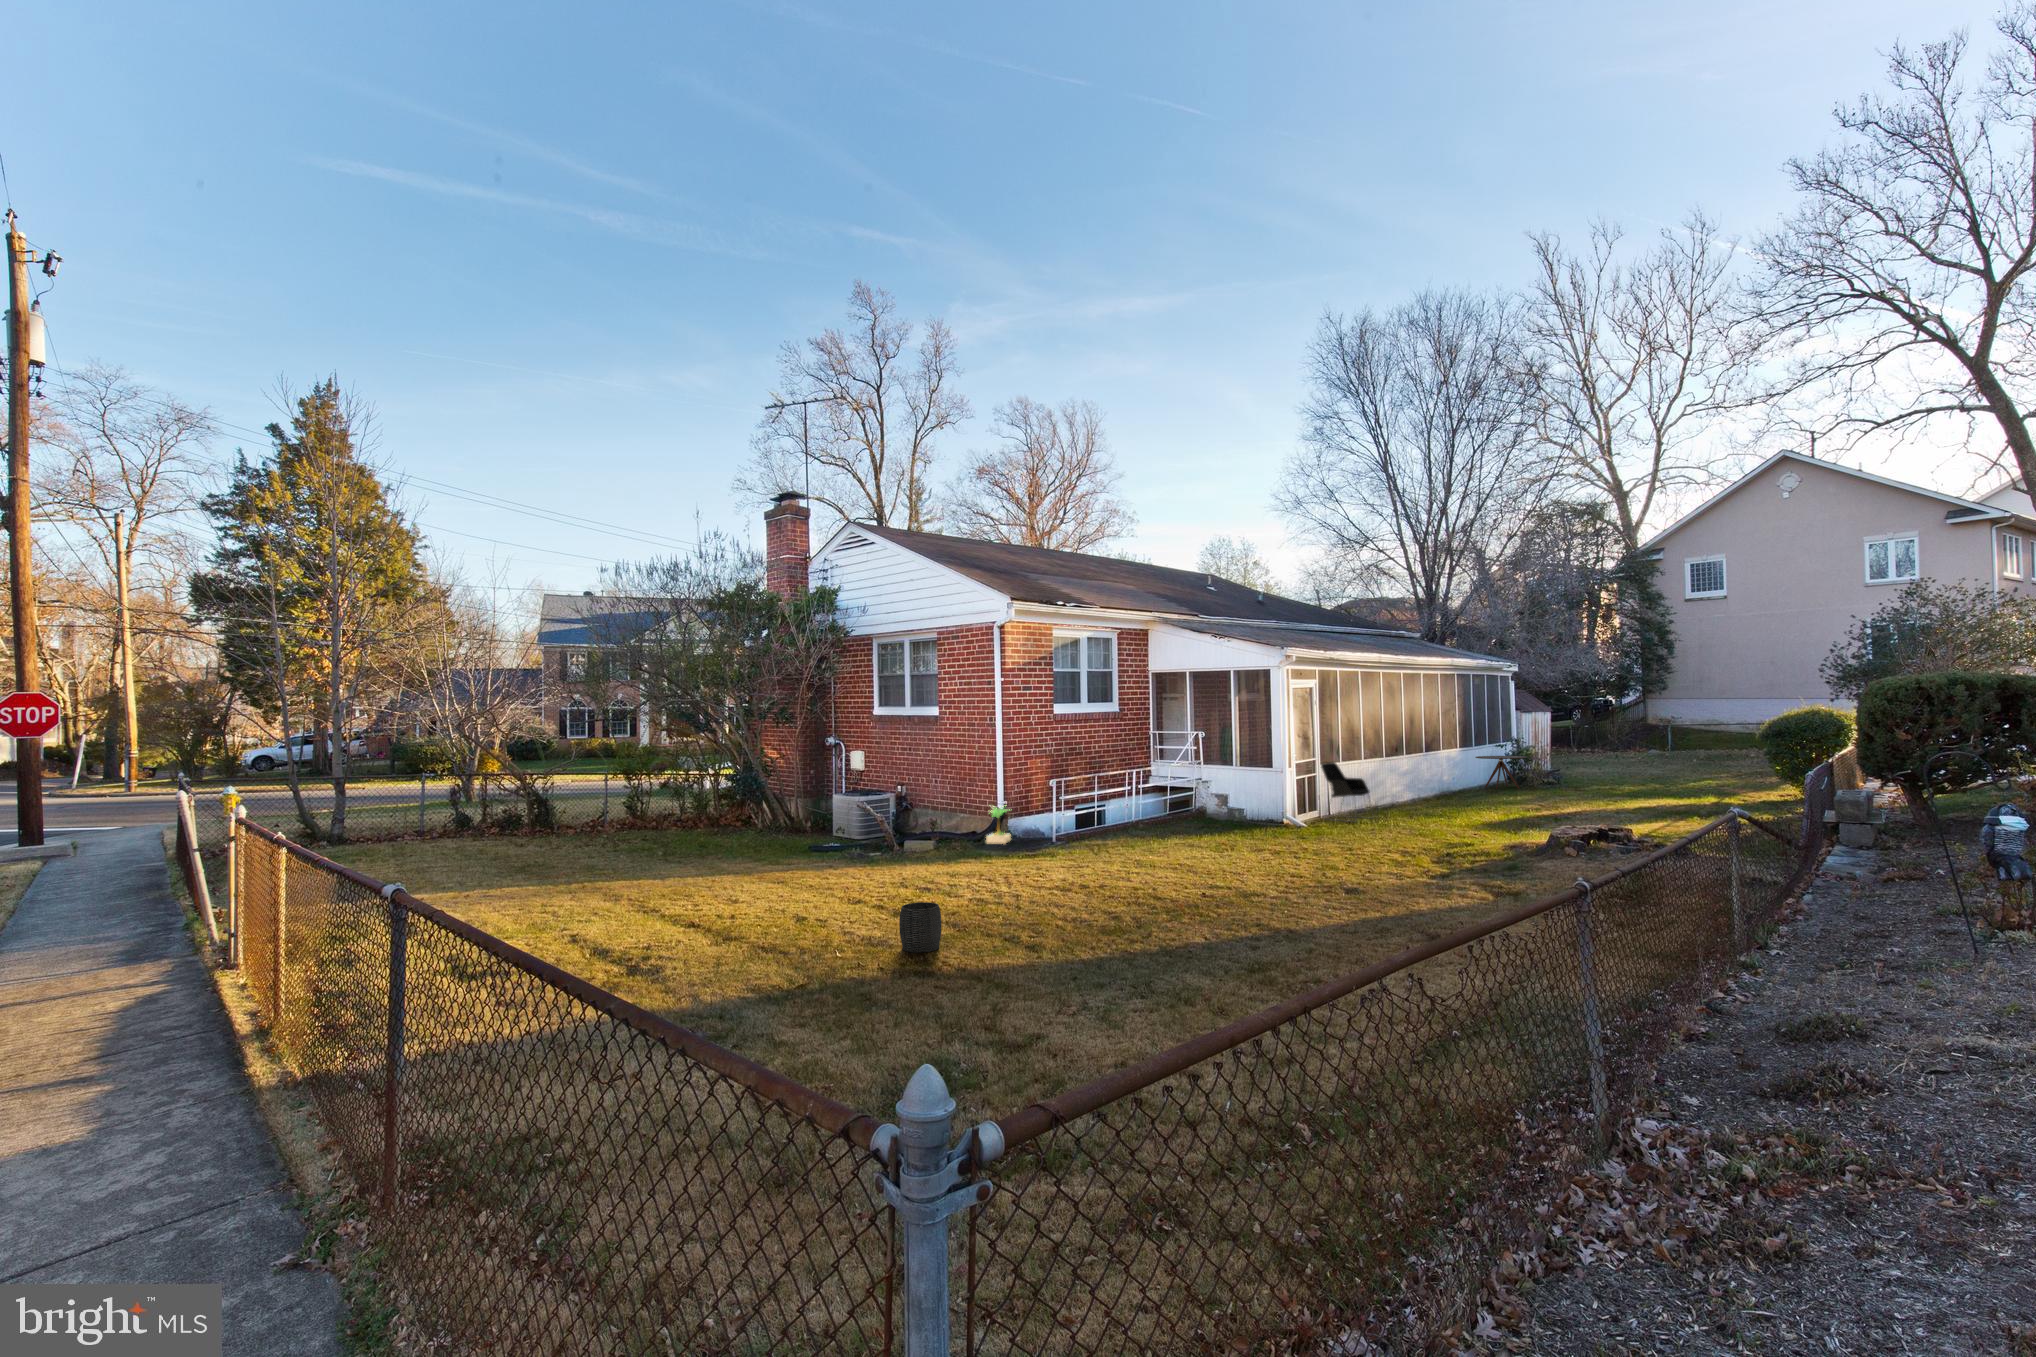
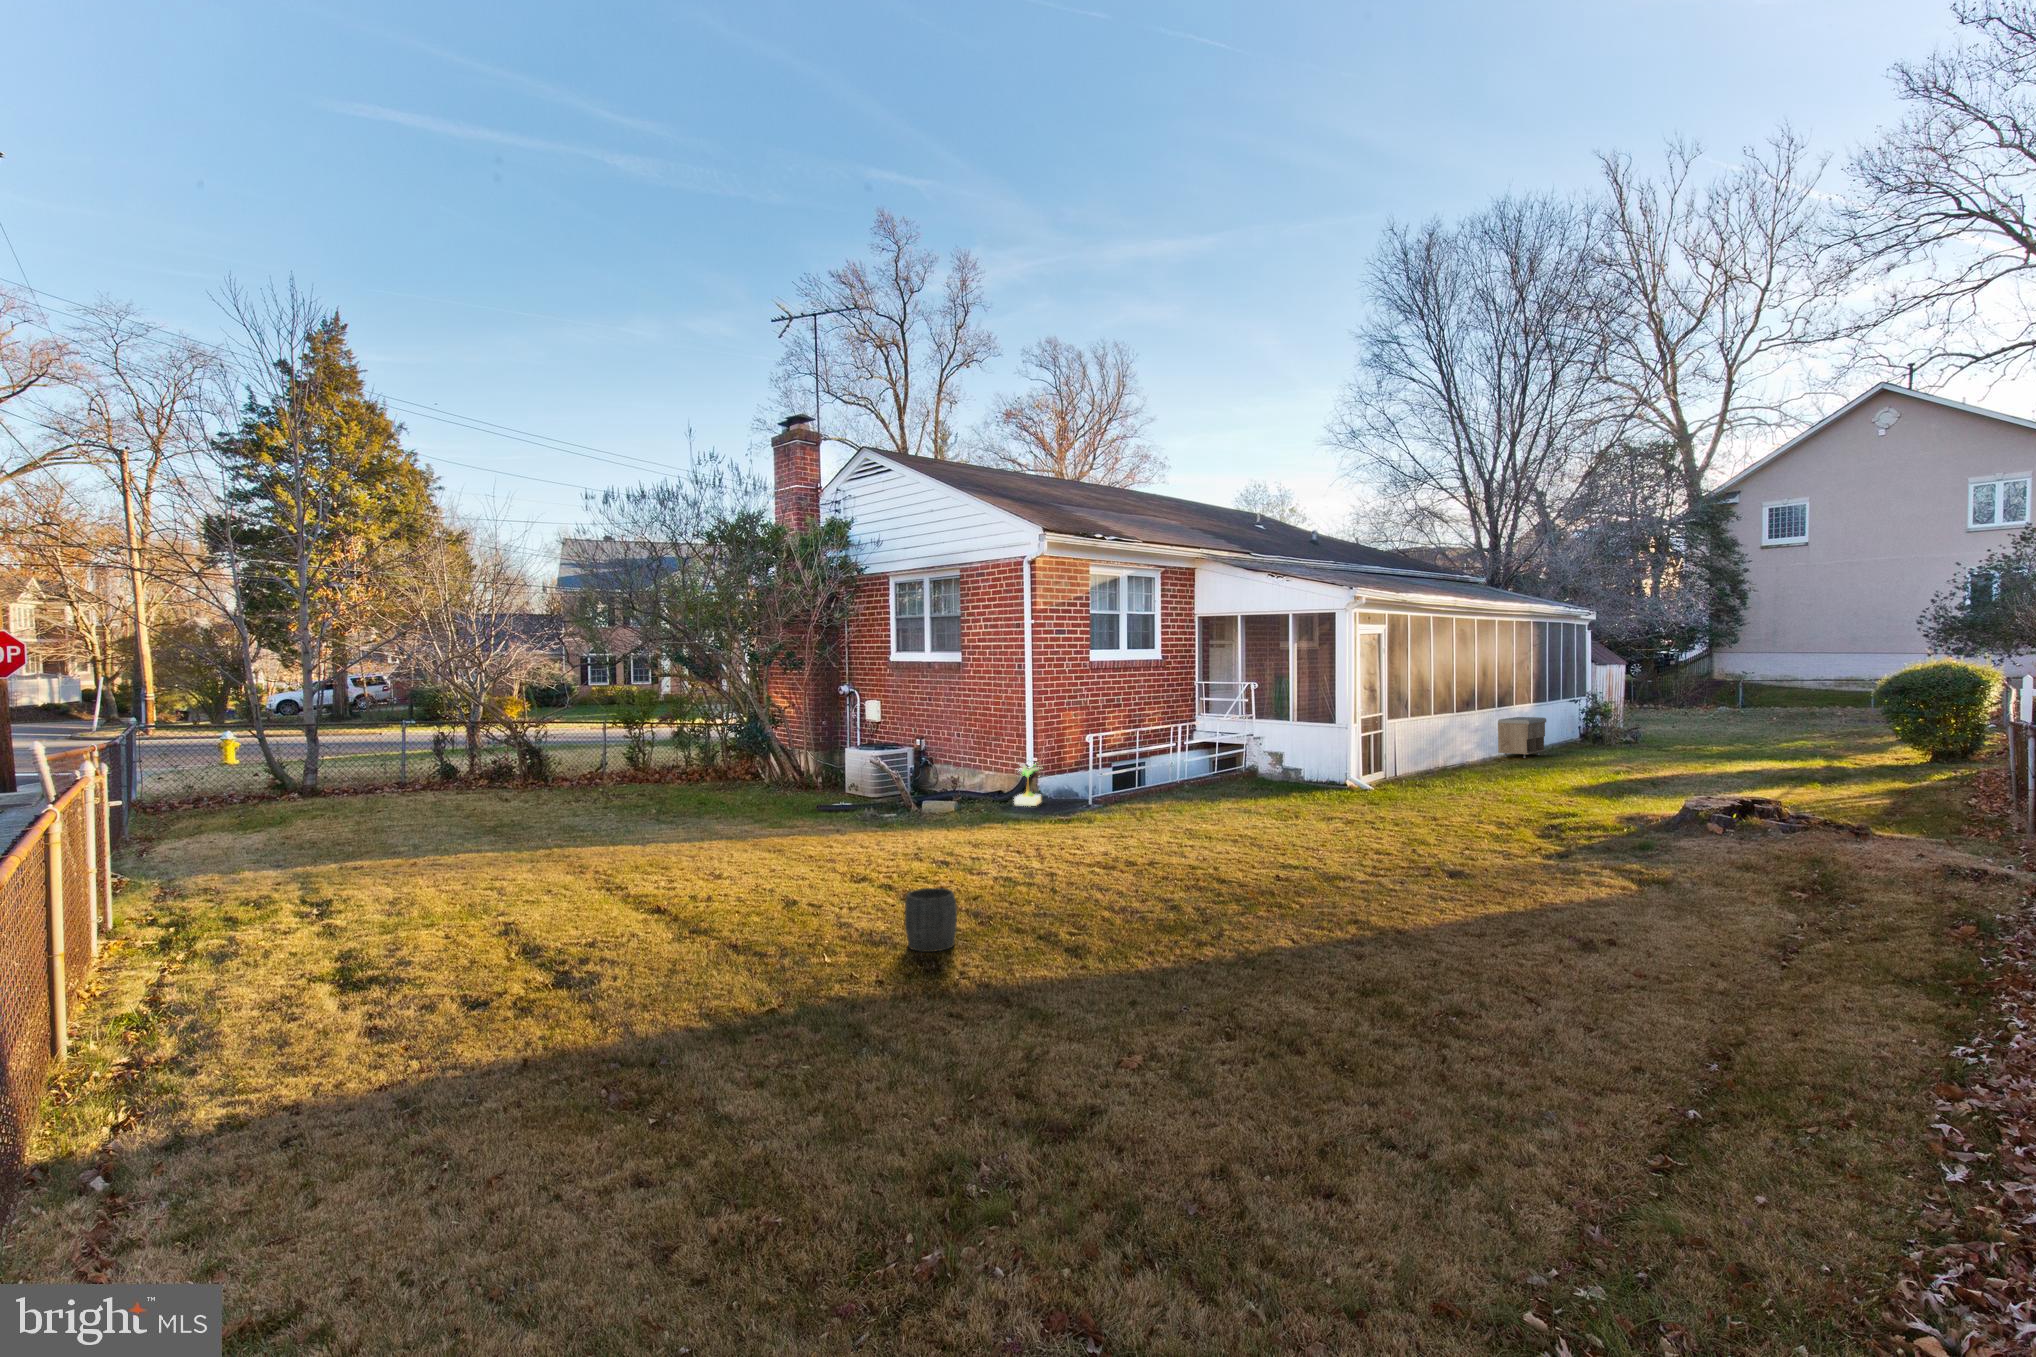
round table: present [1475,756,1527,789] -> none [1549,712,1607,748]
storage bench: none [1426,761,1470,798] -> present [1498,717,1546,758]
chair: present [1321,762,1373,822] -> none [1388,717,1448,785]

